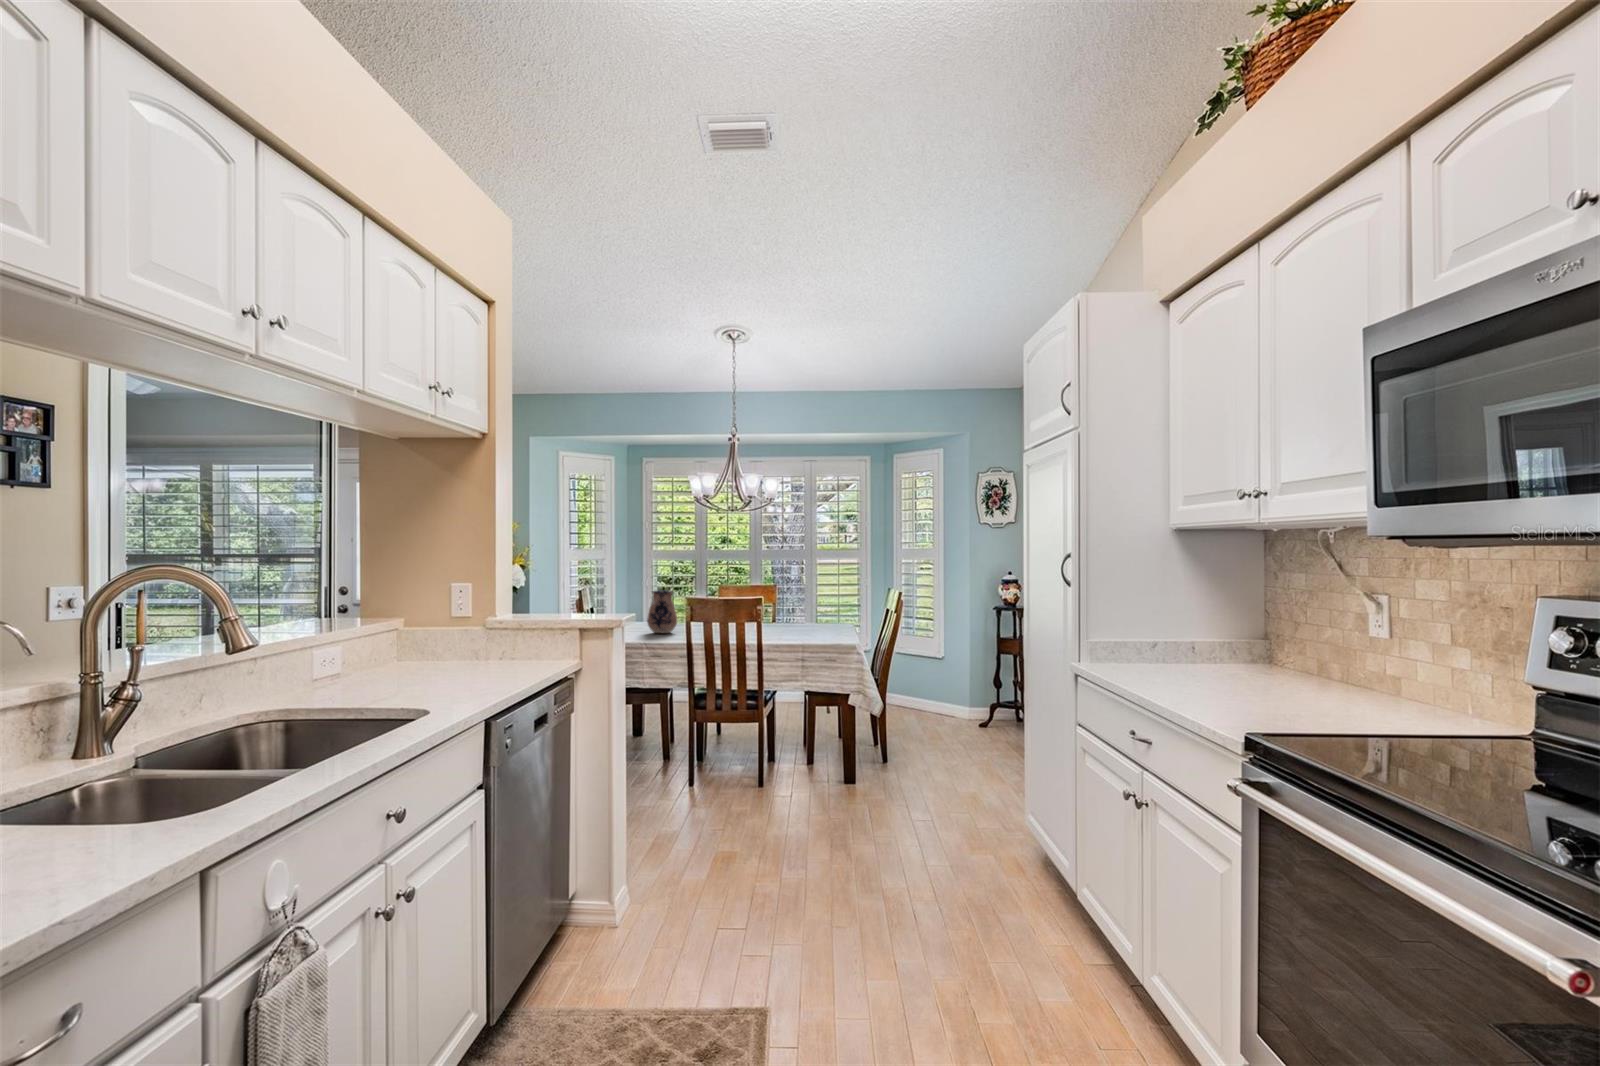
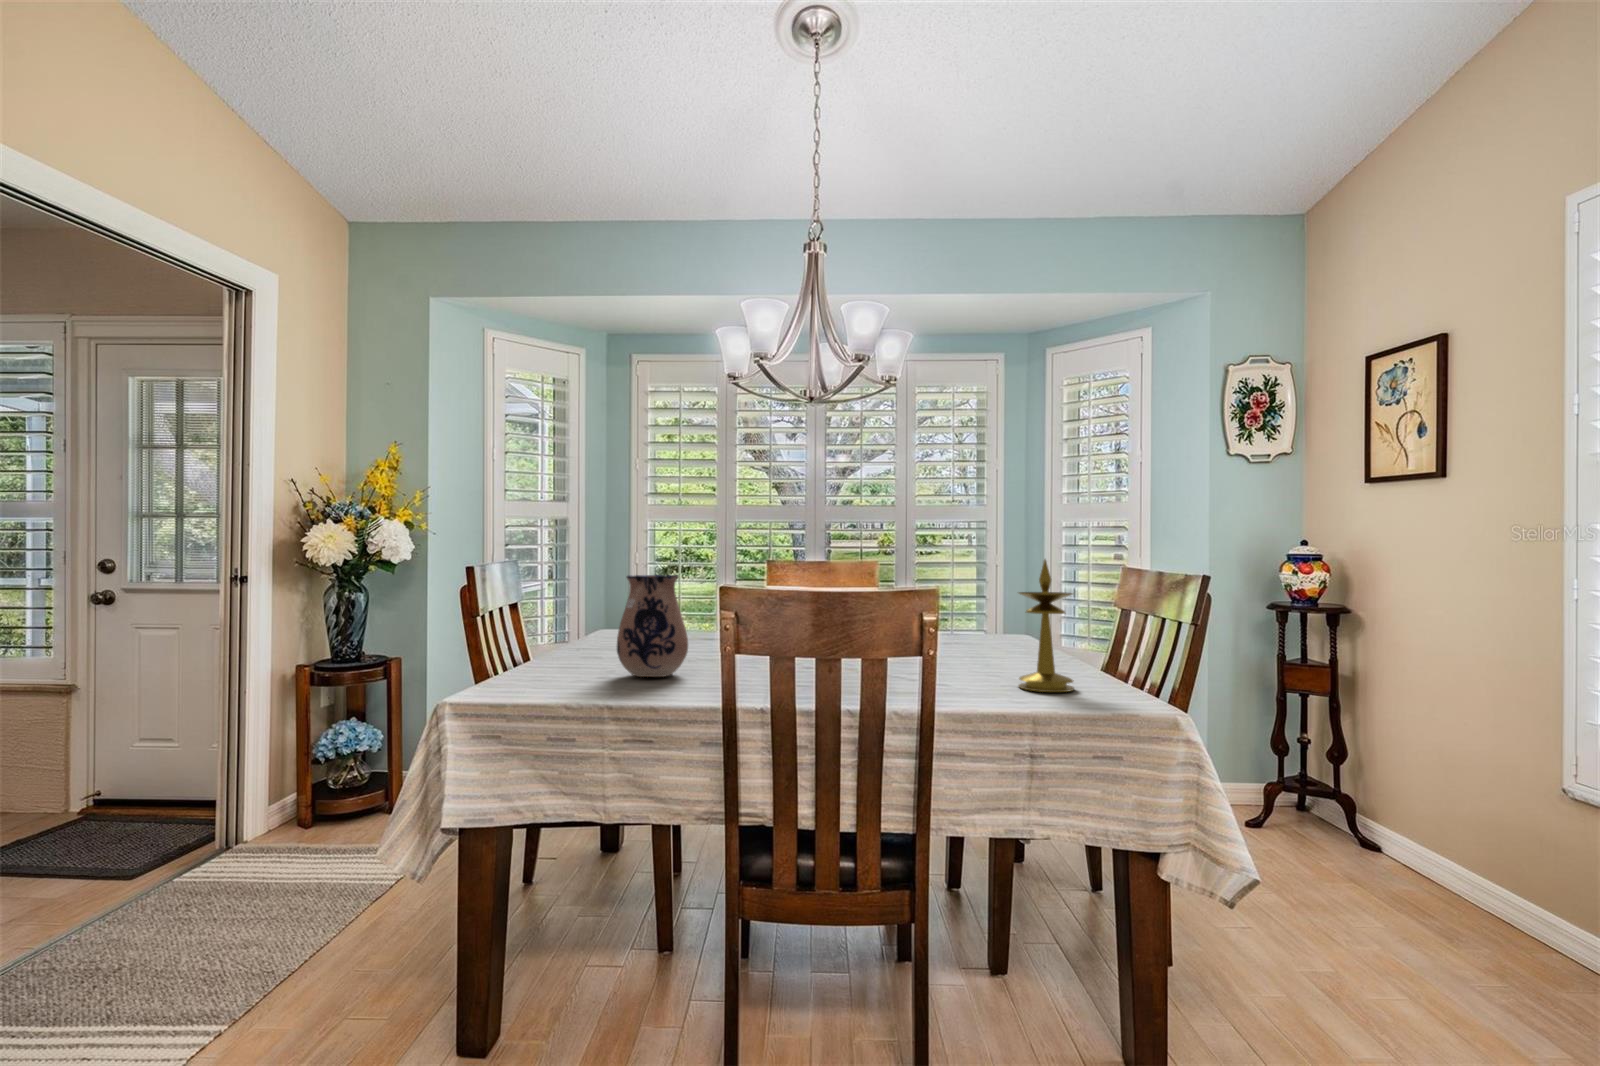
candlestick: none [810,586,832,640] -> present [1019,560,1074,692]

